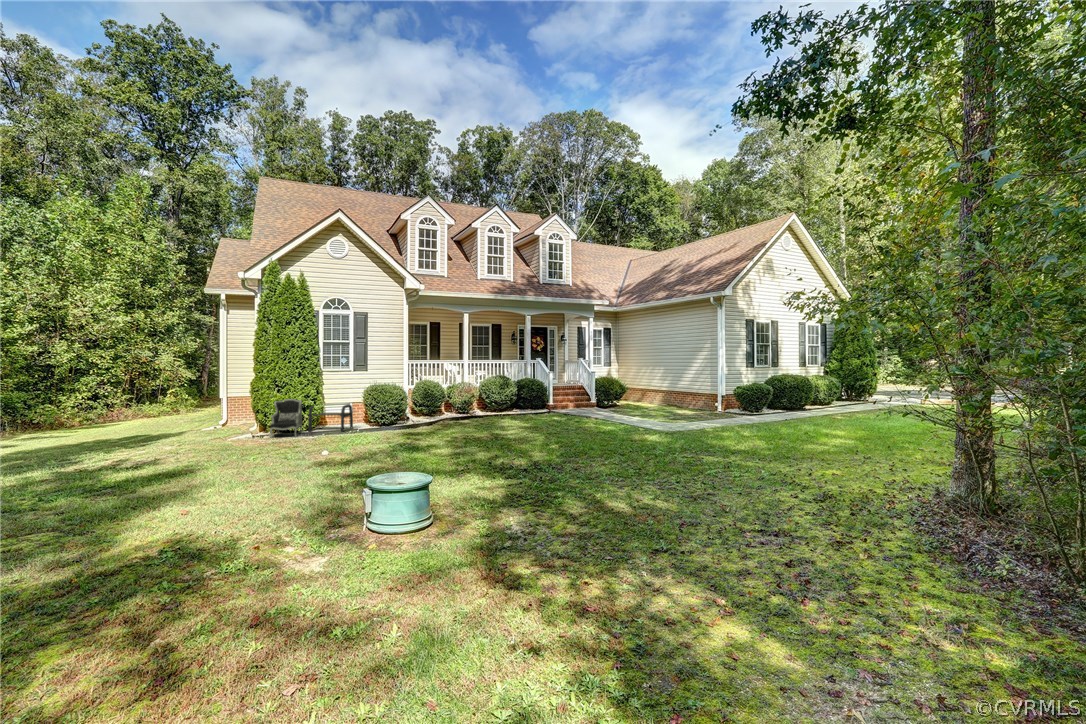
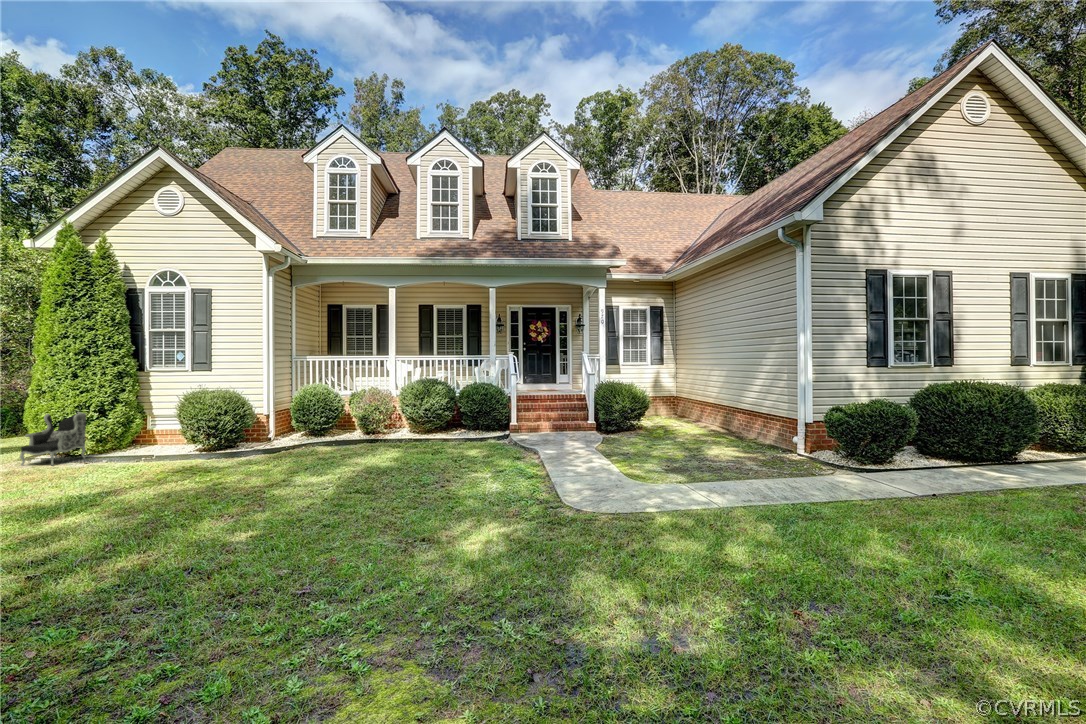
bench: present [308,404,353,432] -> none [98,418,165,460]

